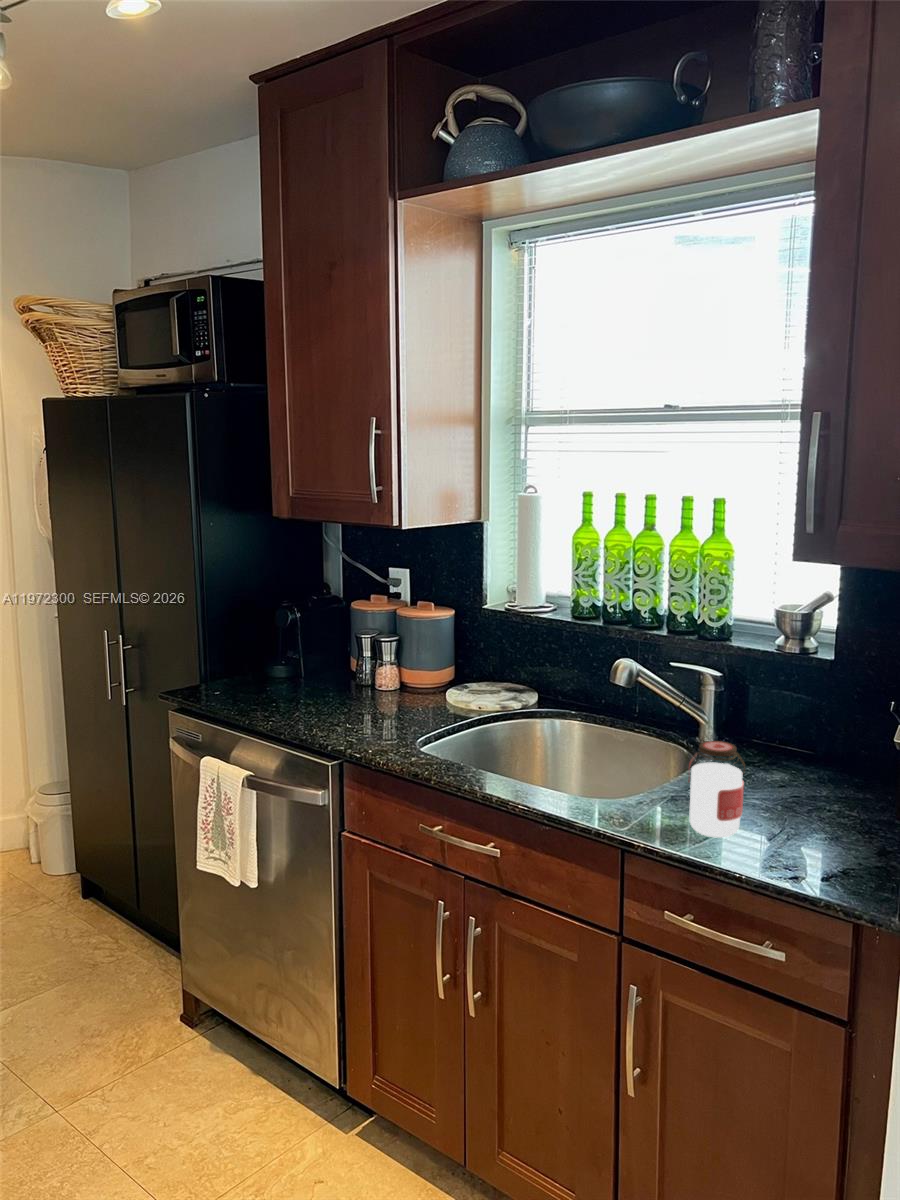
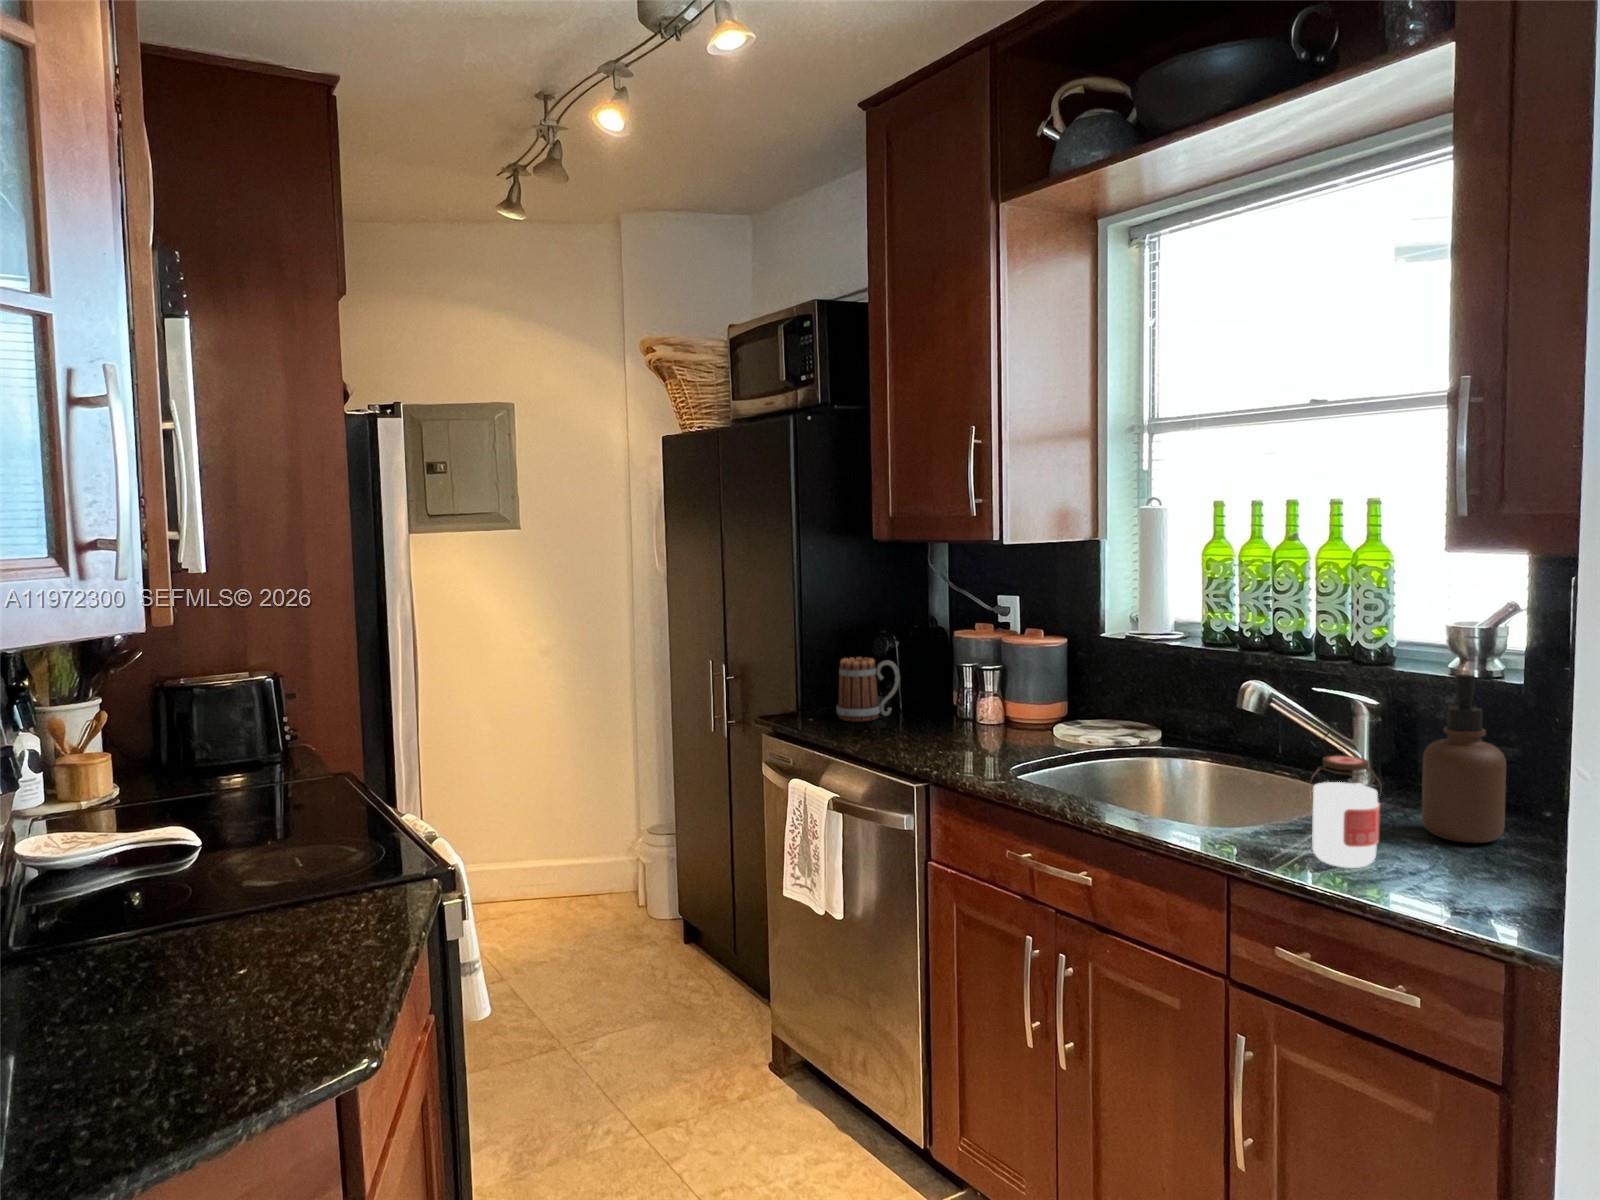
mug: none [241,632,302,695] -> present [837,657,900,722]
soap dispenser: none [764,661,829,801] -> present [1422,674,1506,843]

